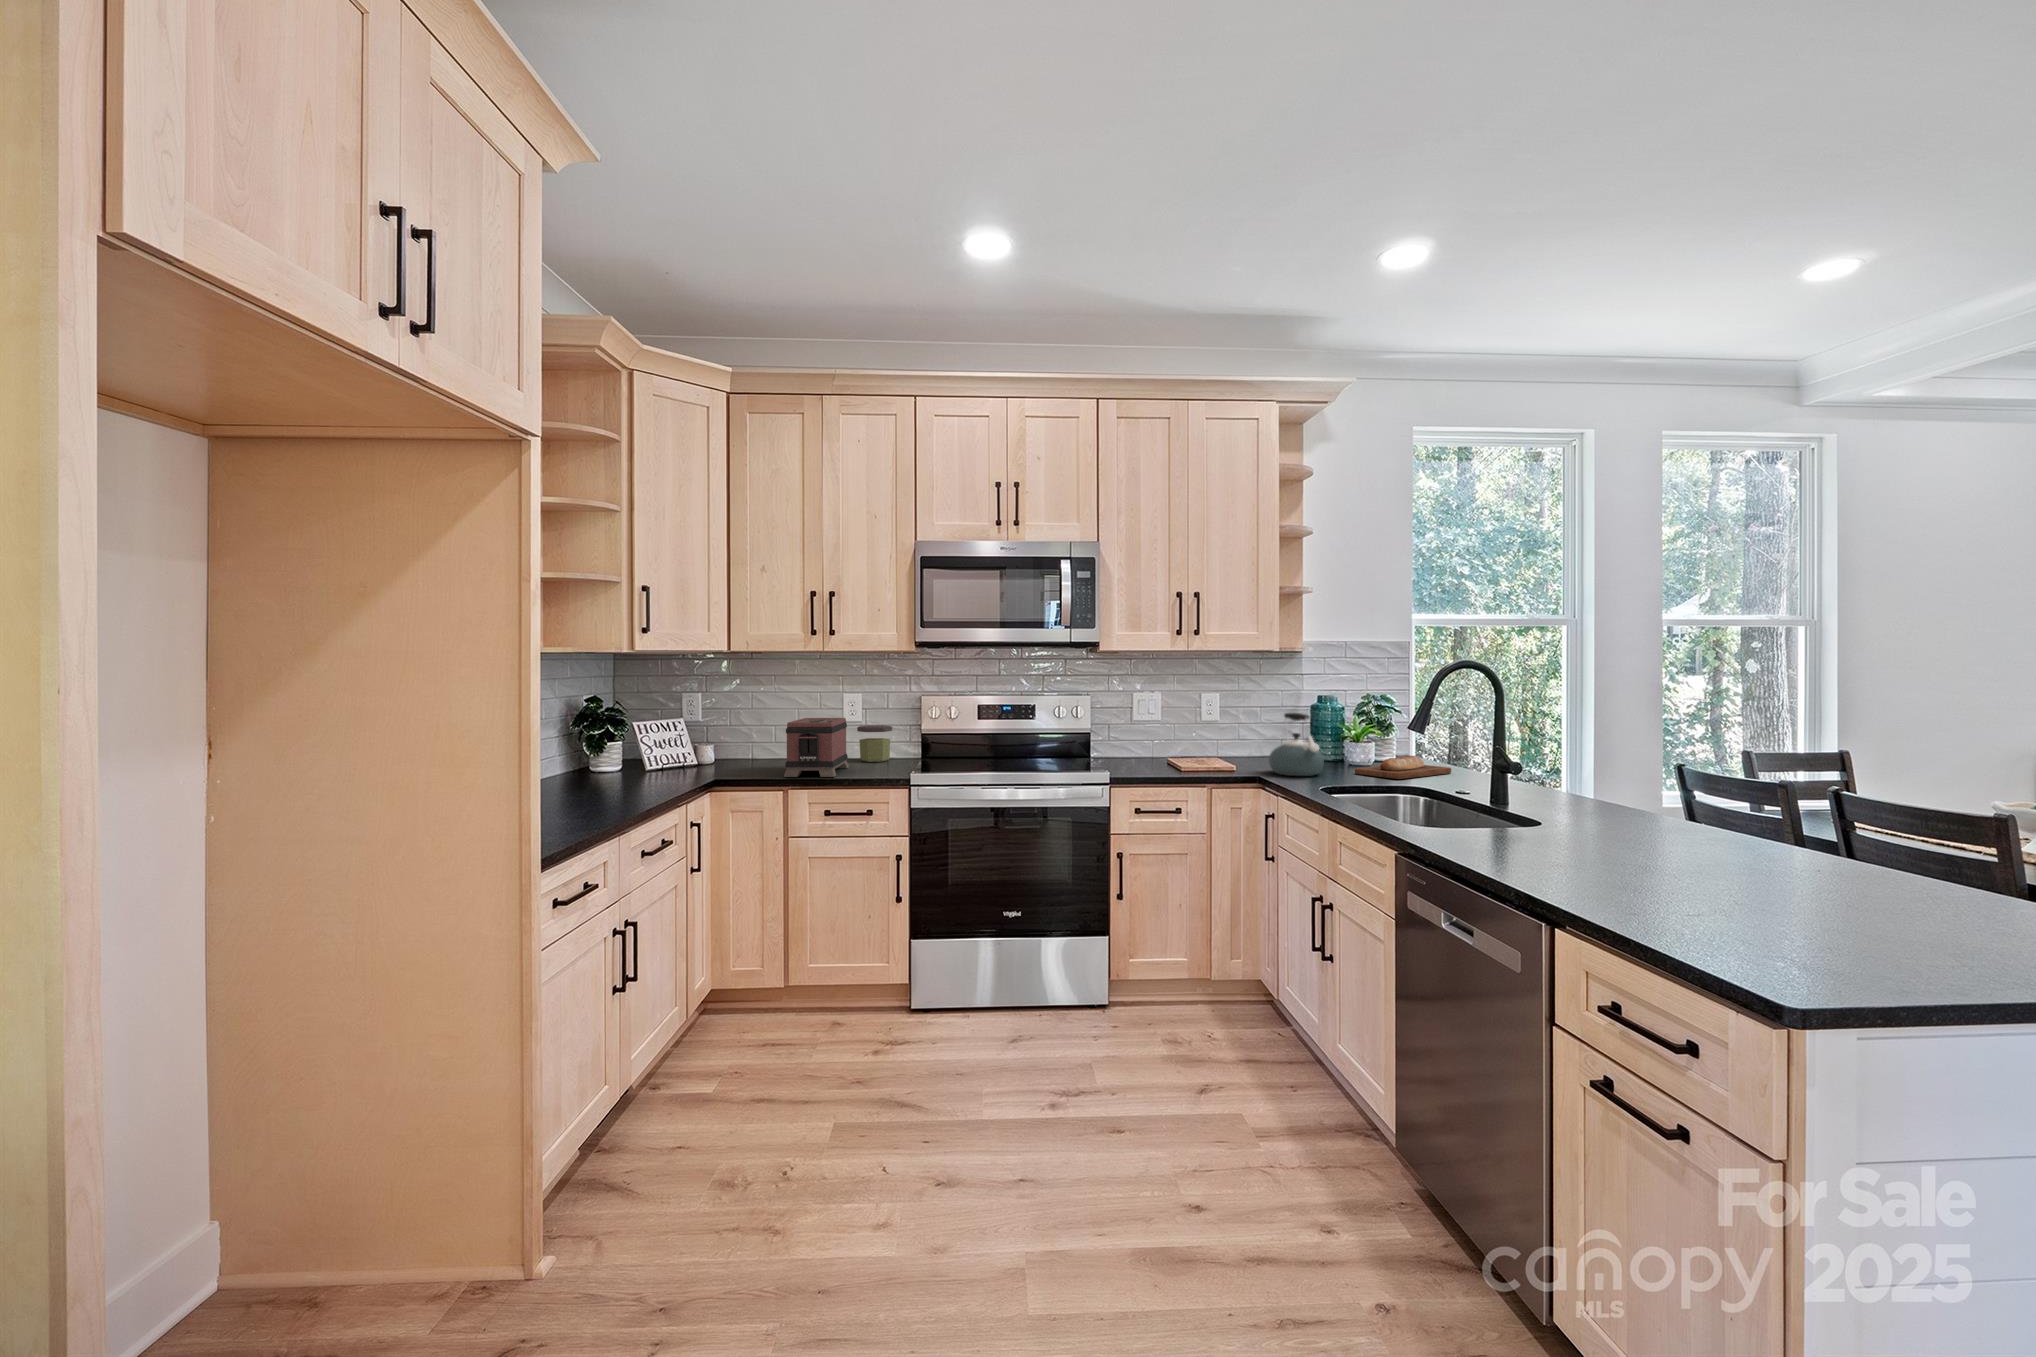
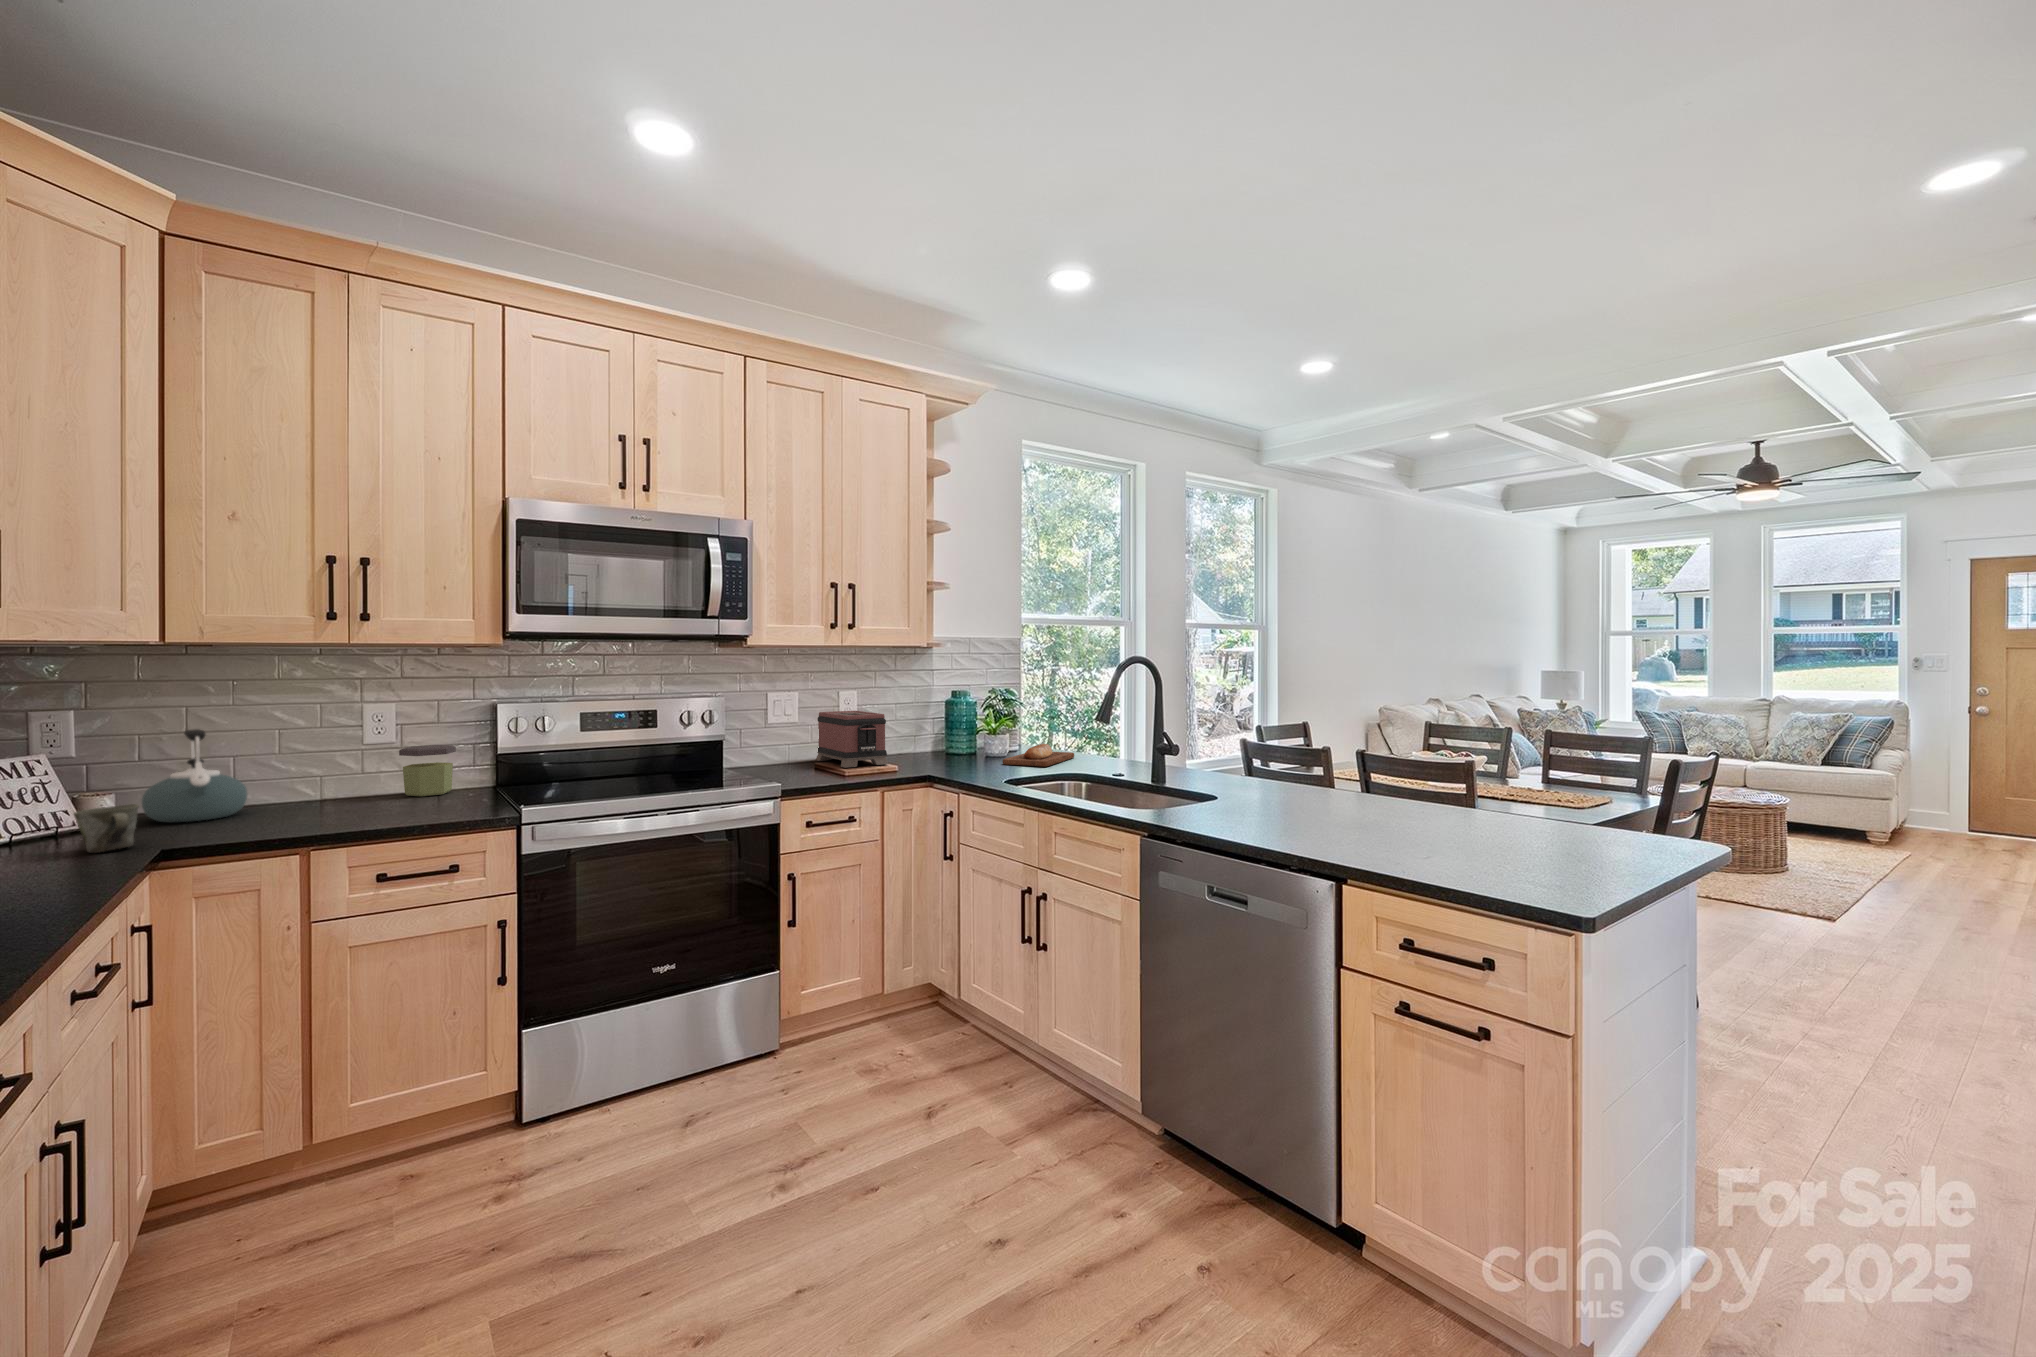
kettle: present [1269,713,1324,776] -> present [142,729,247,823]
toaster: present [784,718,849,777] -> present [816,711,888,768]
mug: none [680,751,708,778] -> present [74,804,138,853]

